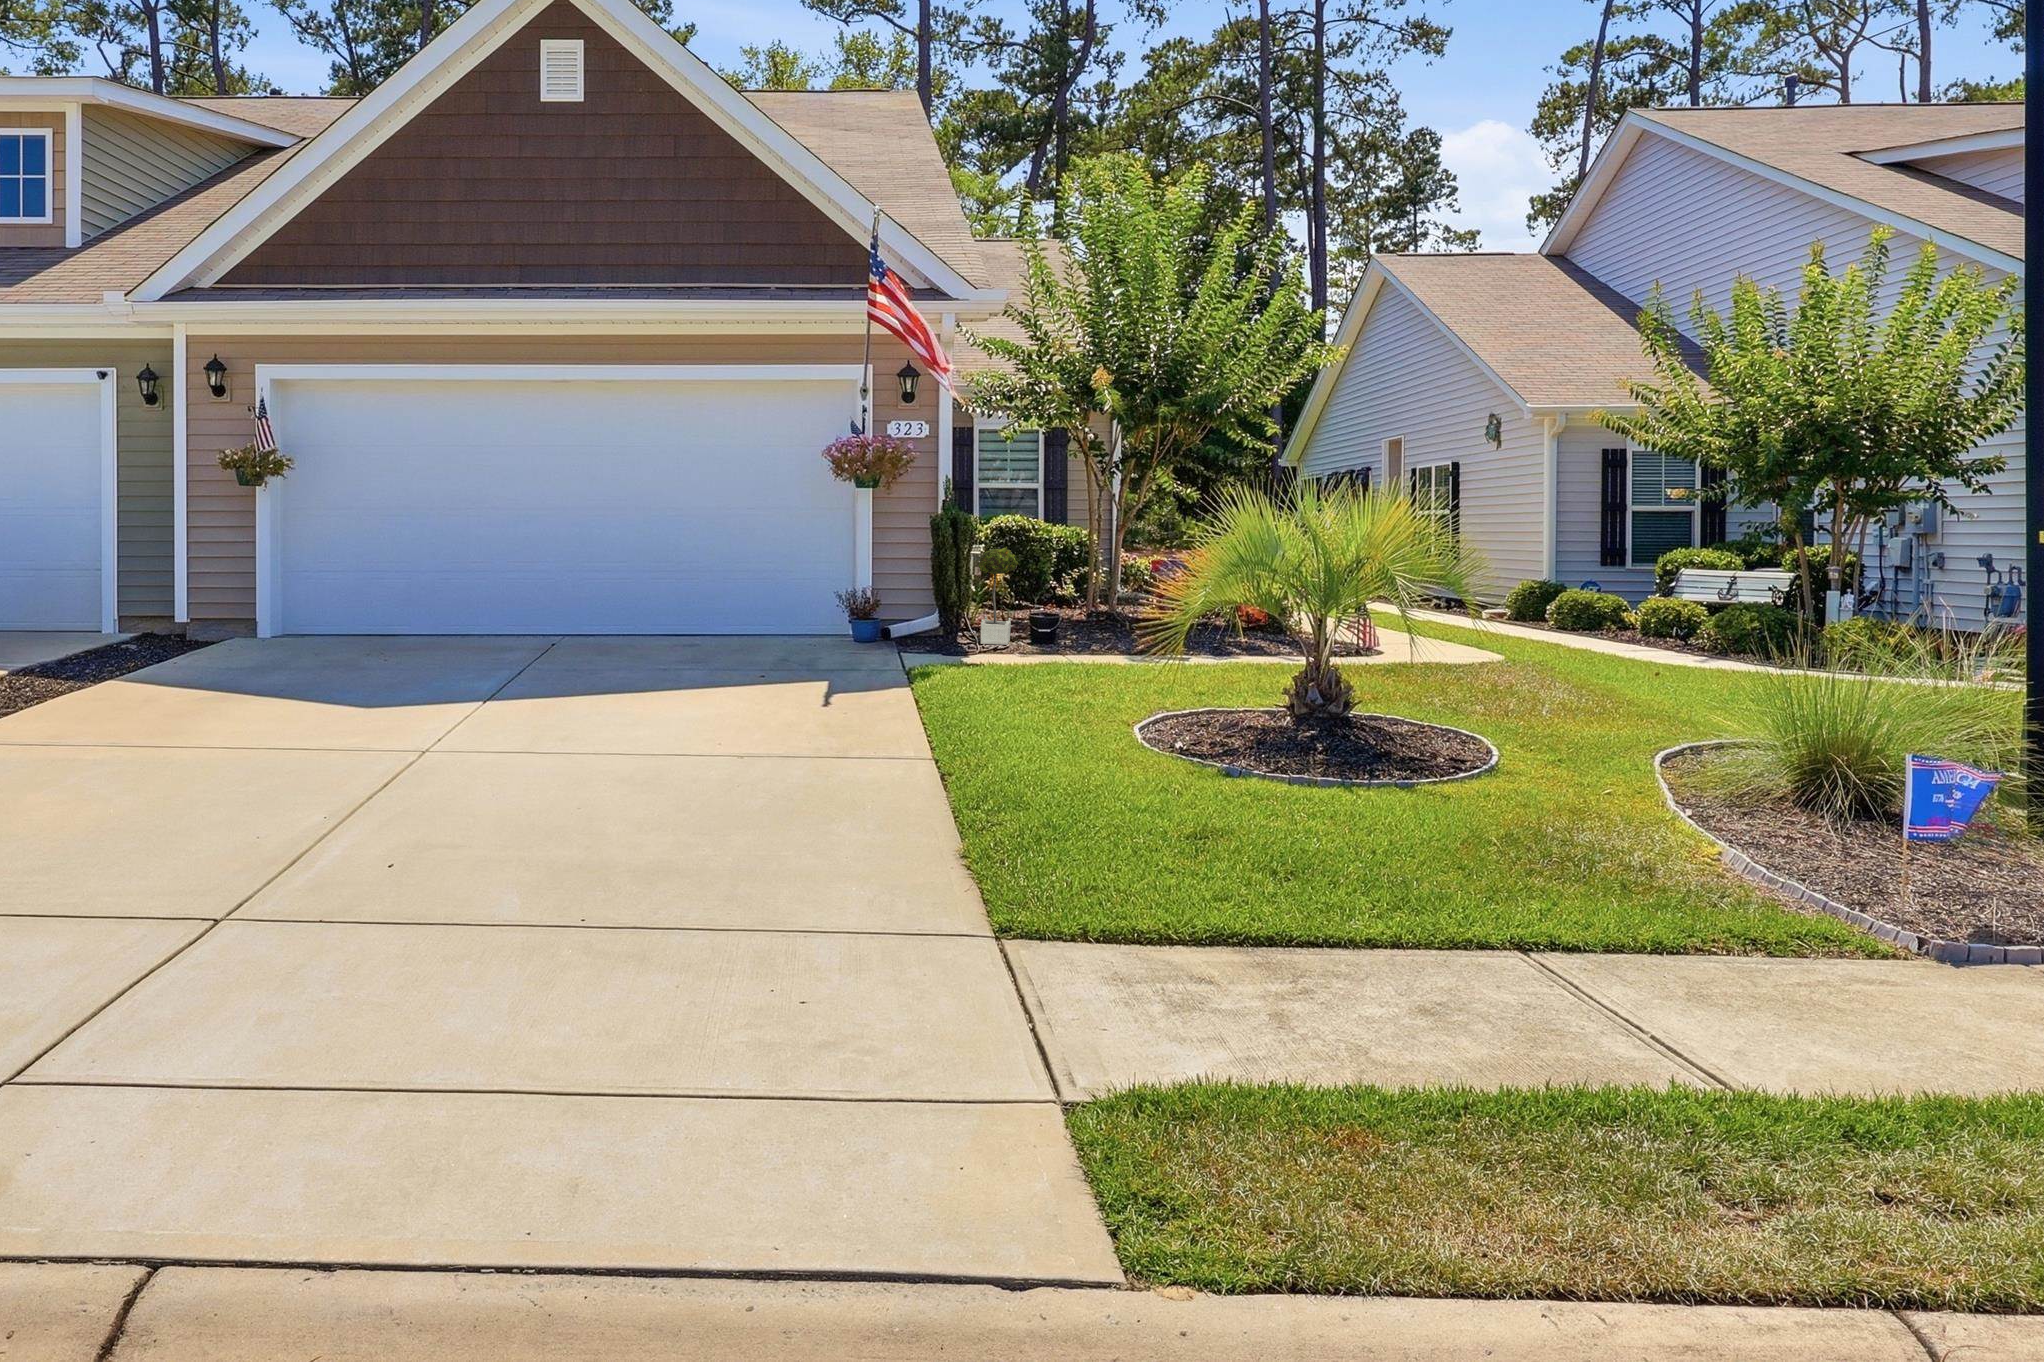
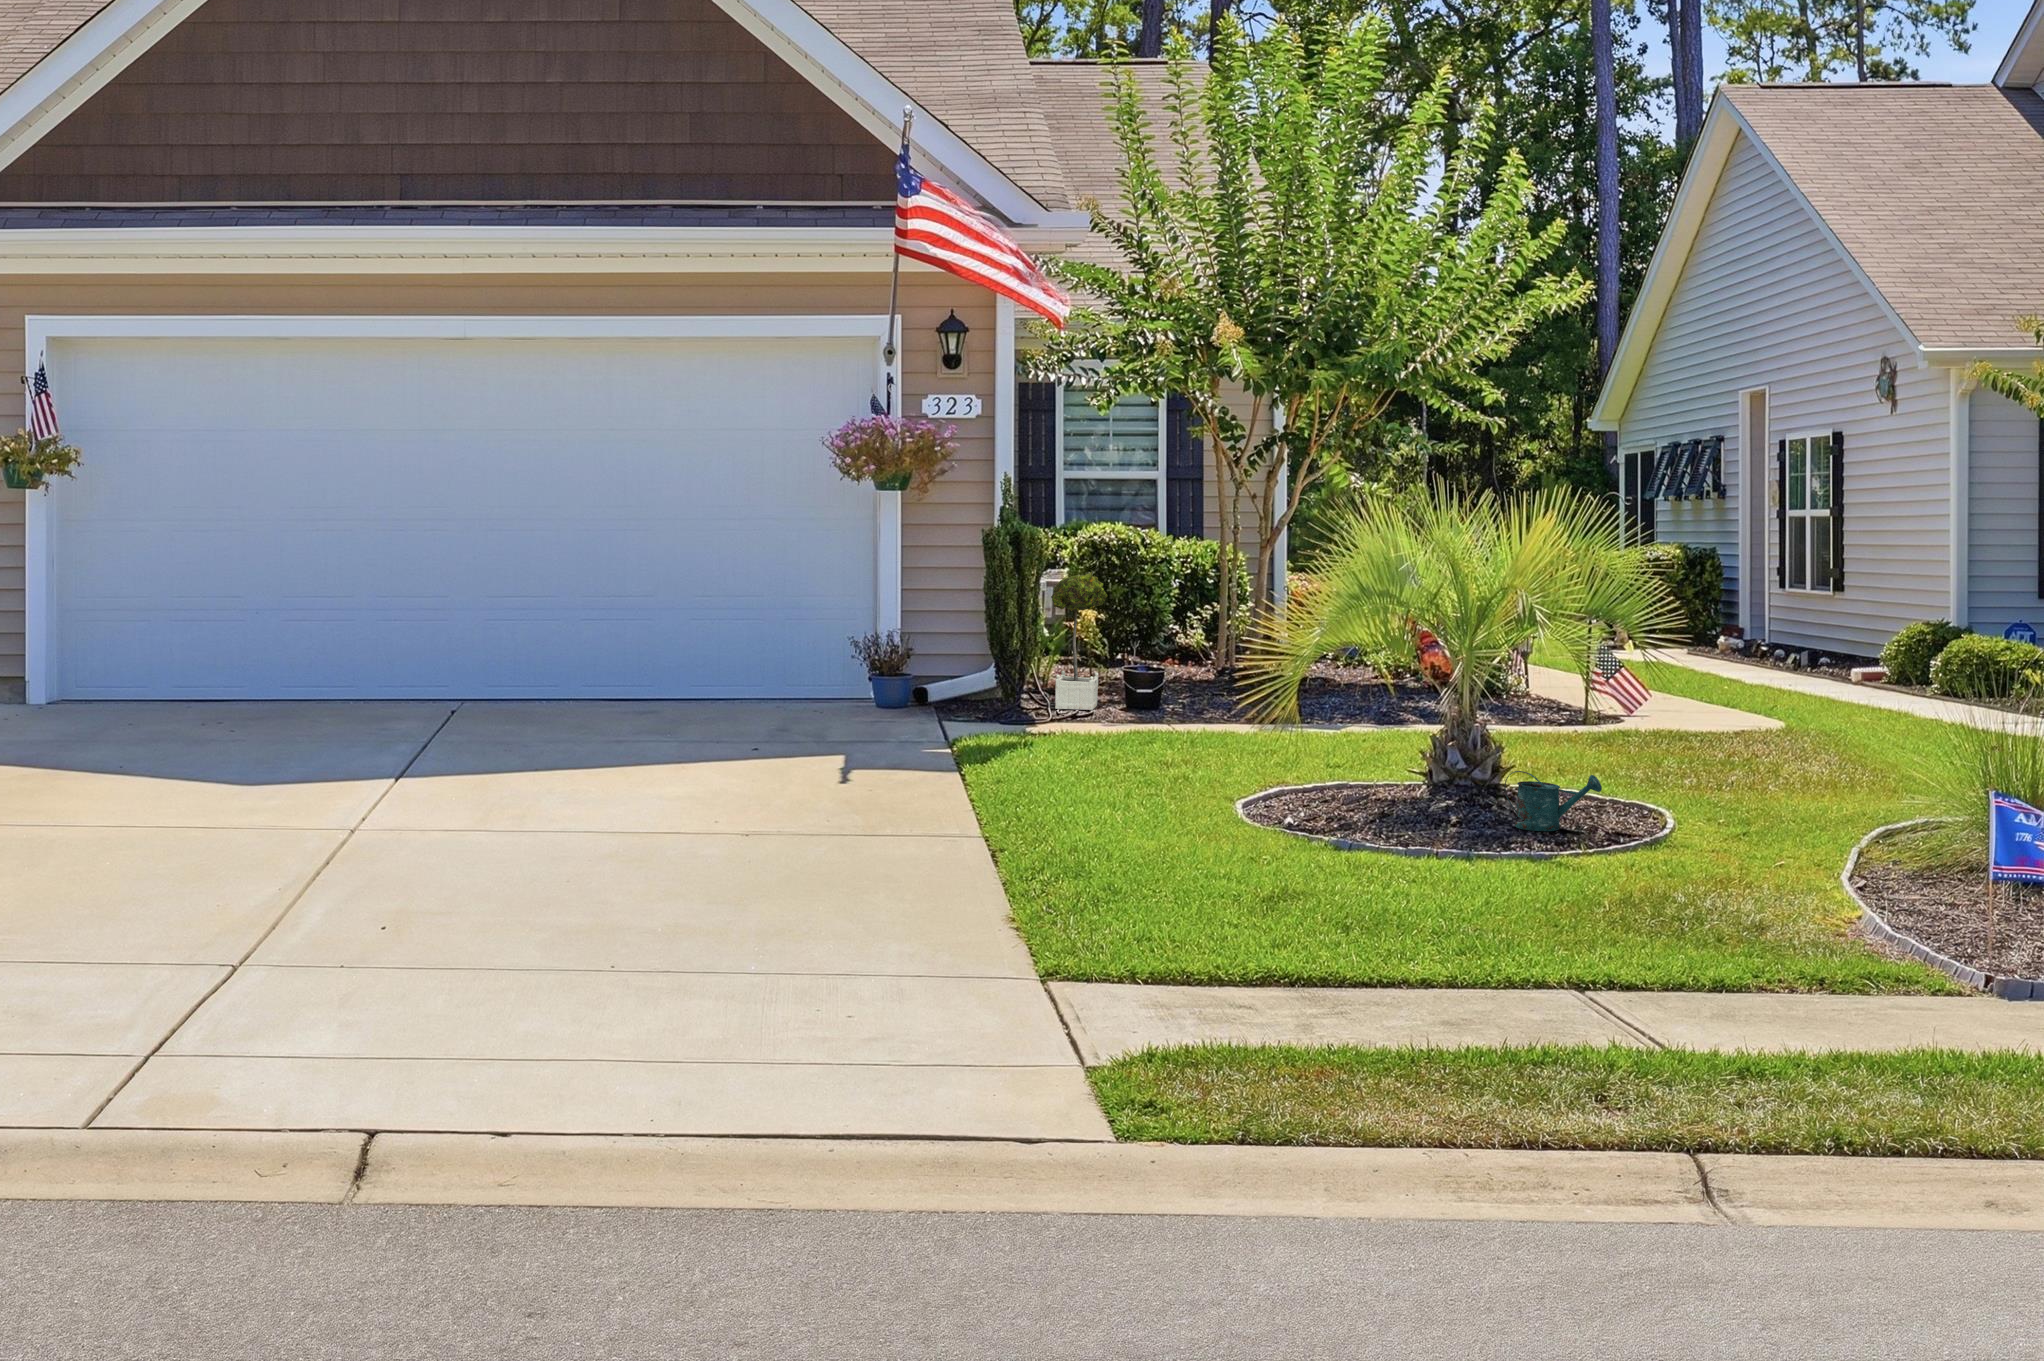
watering can: none [1353,707,1436,756] -> present [1504,771,1602,831]

